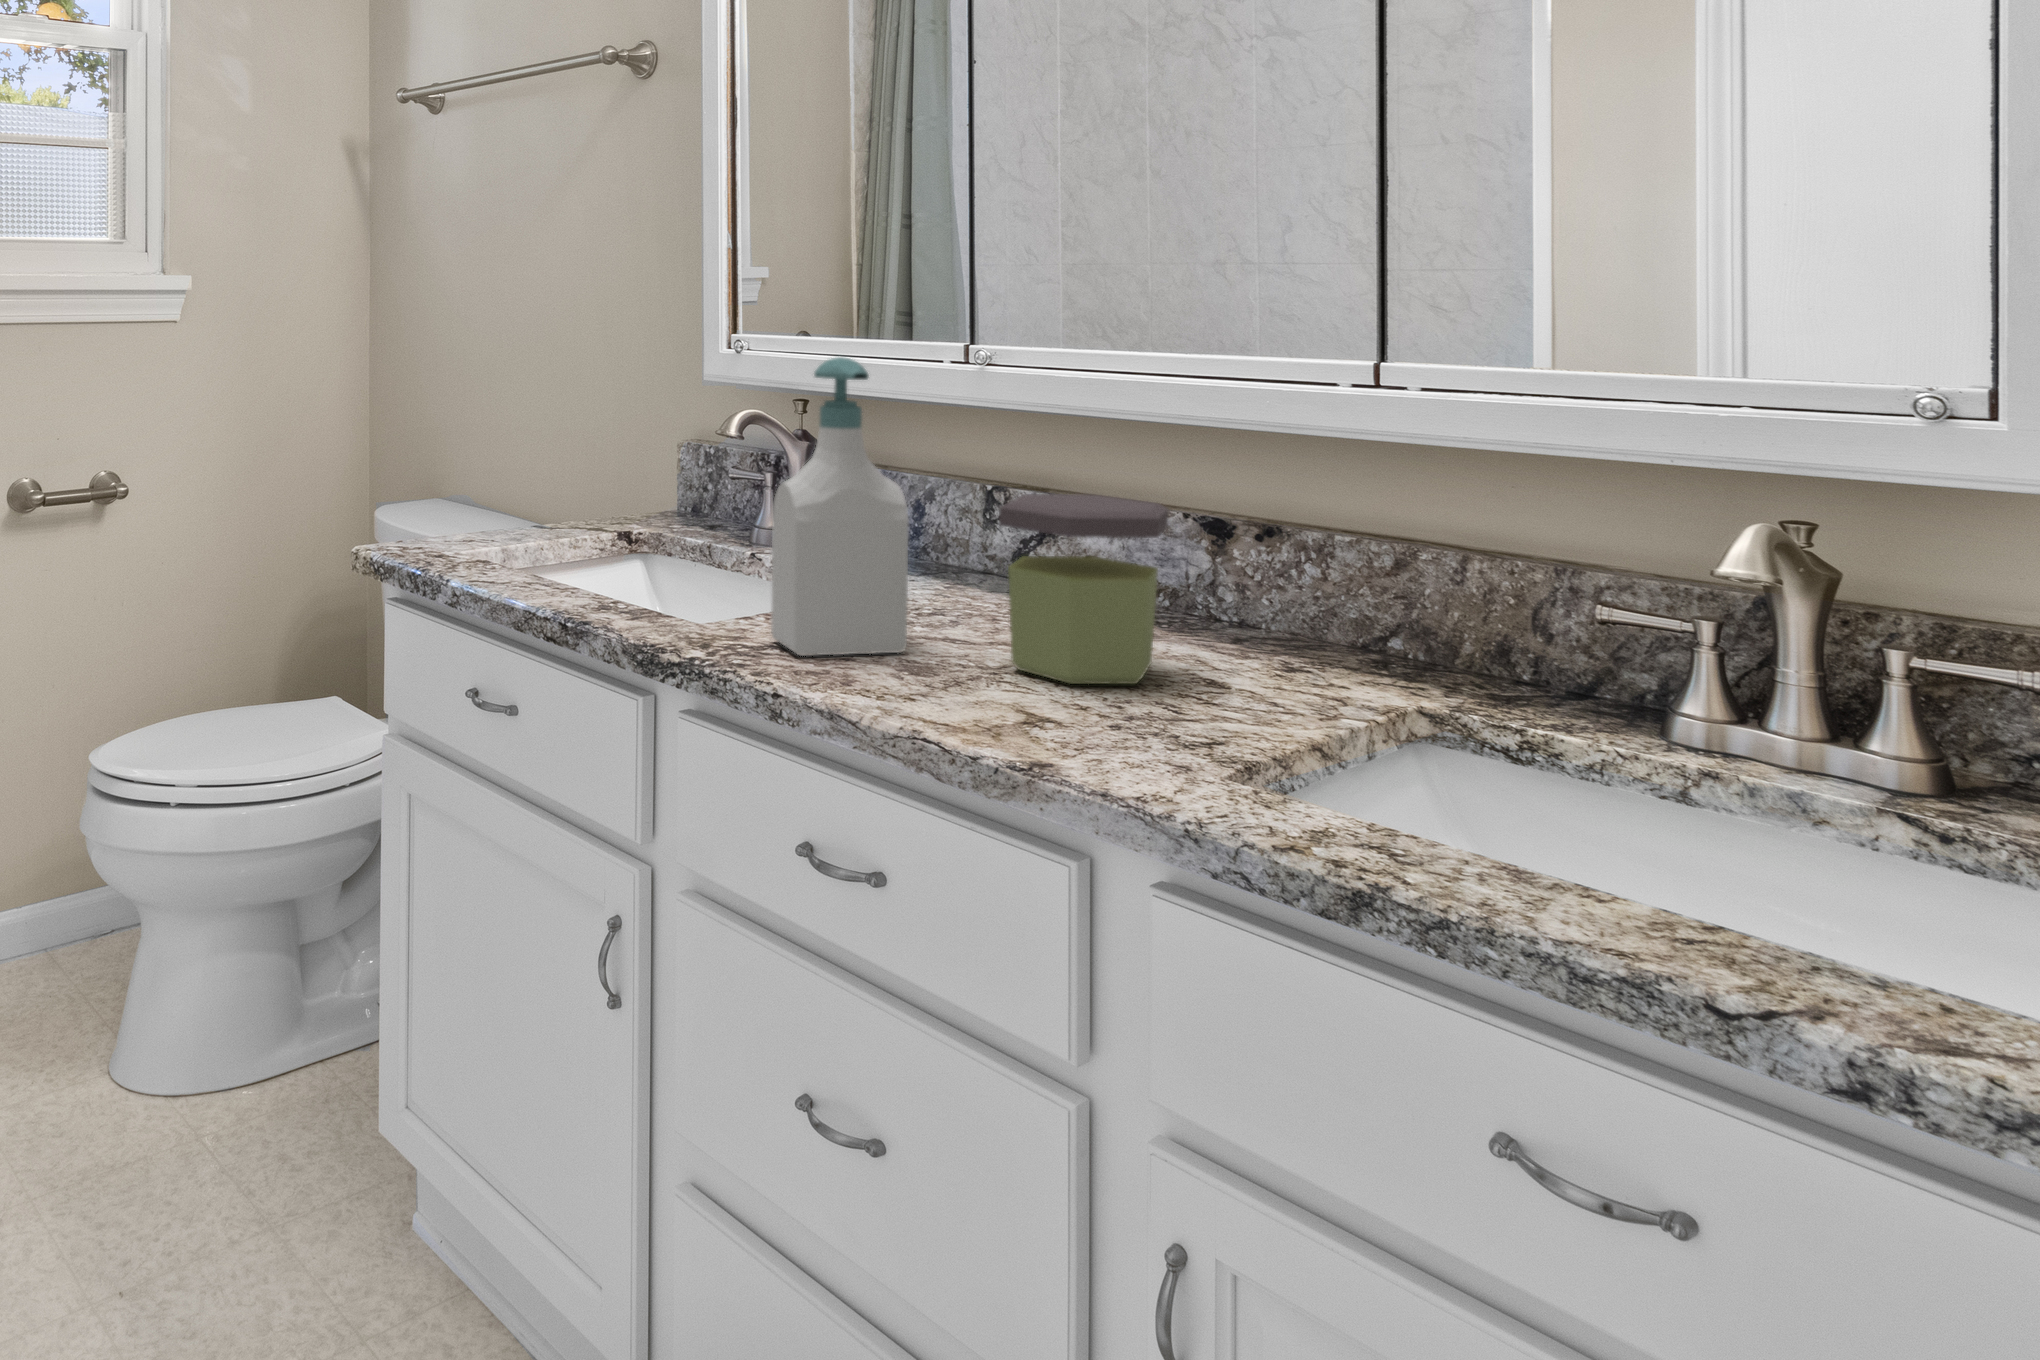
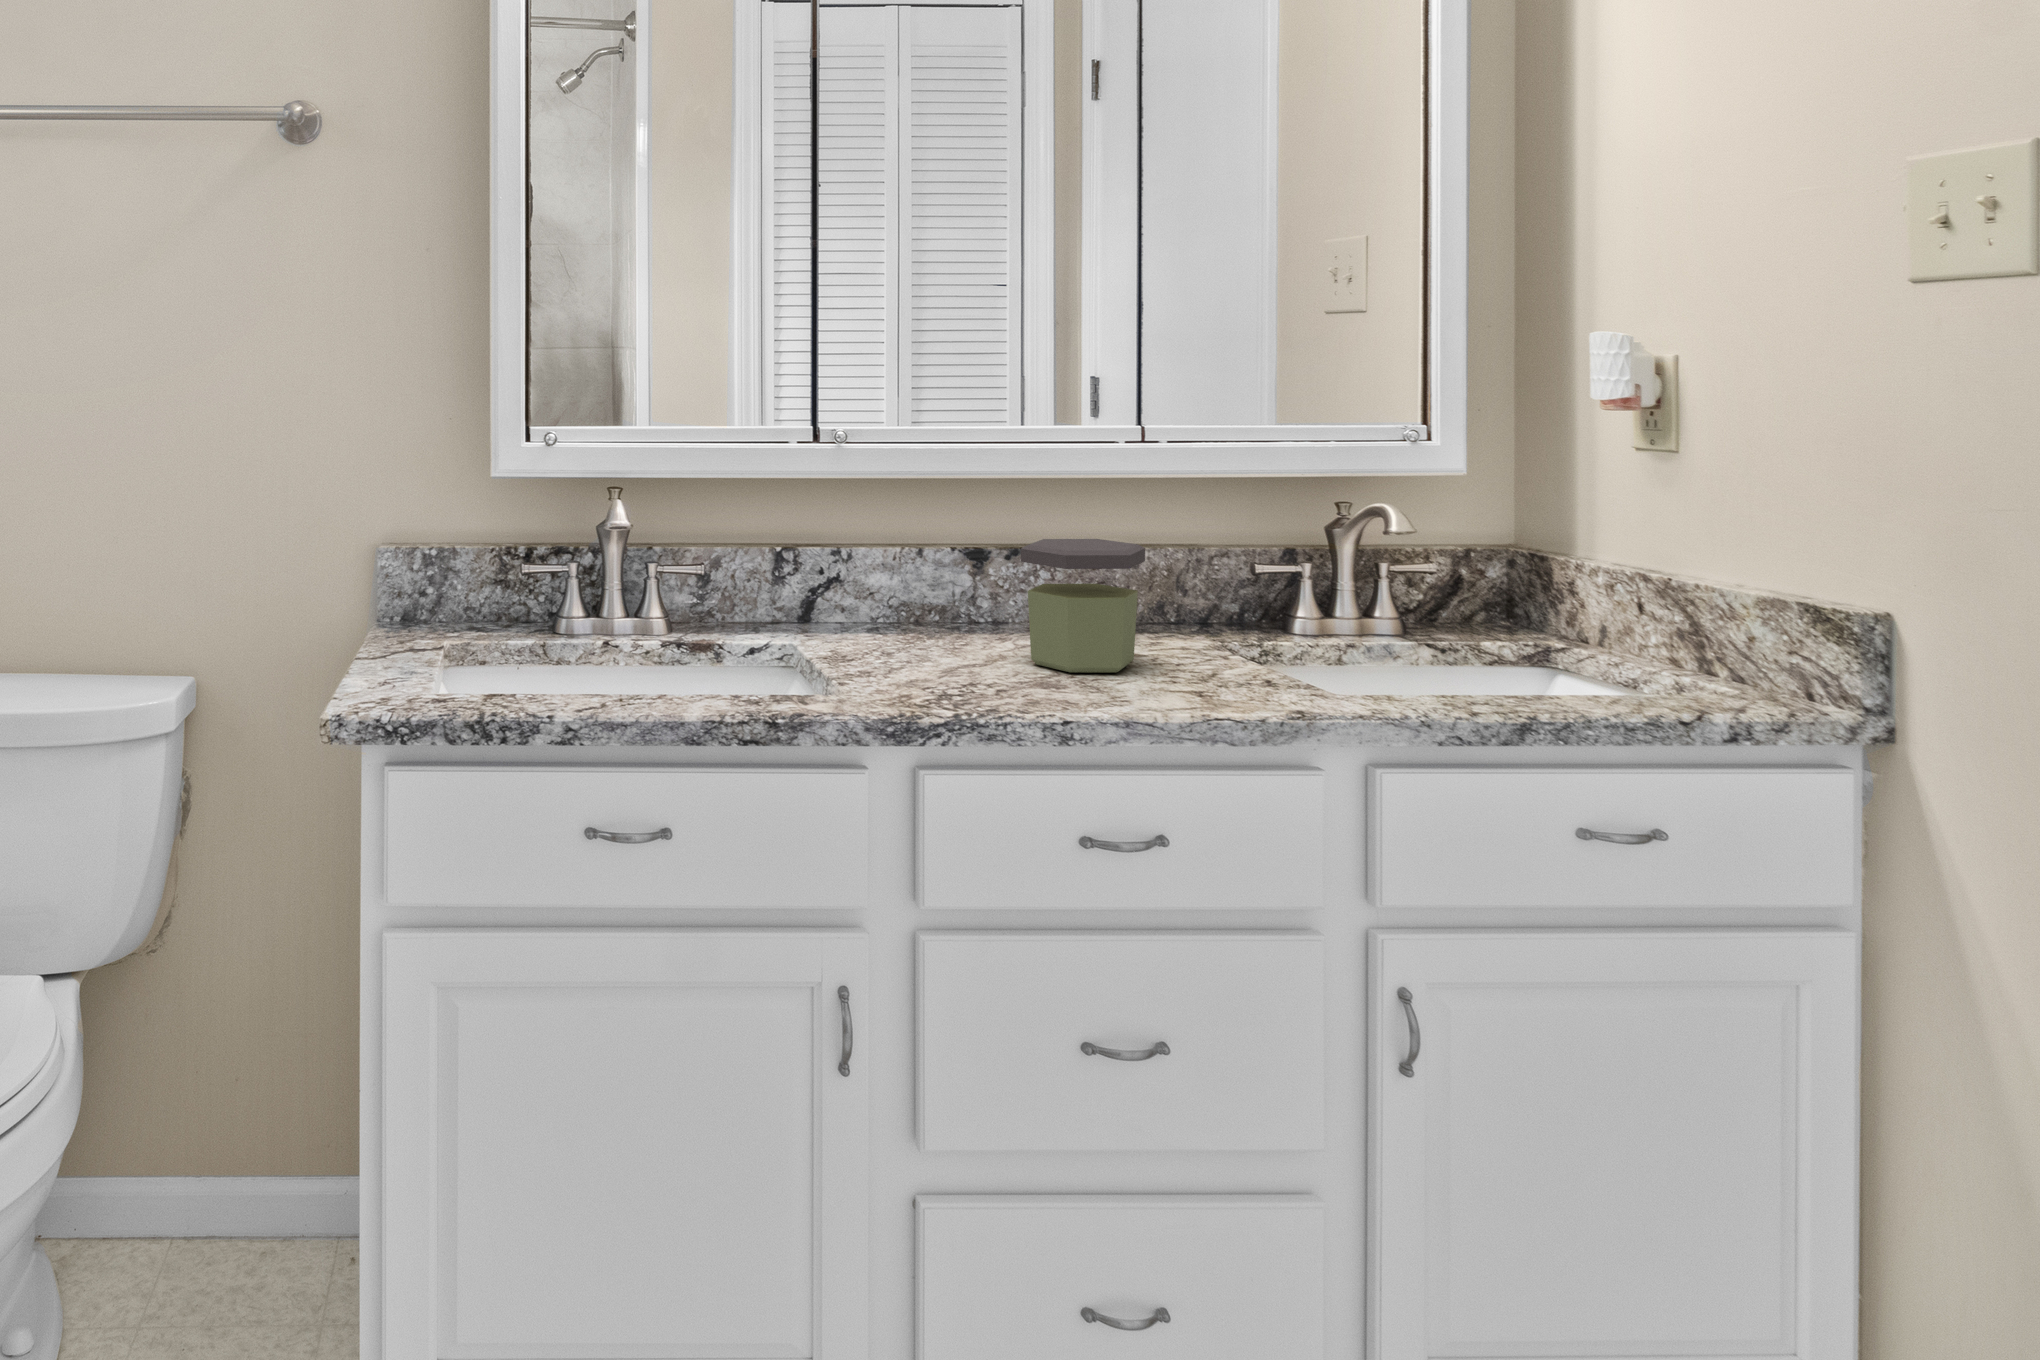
soap bottle: present [771,357,908,656] -> none [925,452,1008,696]

